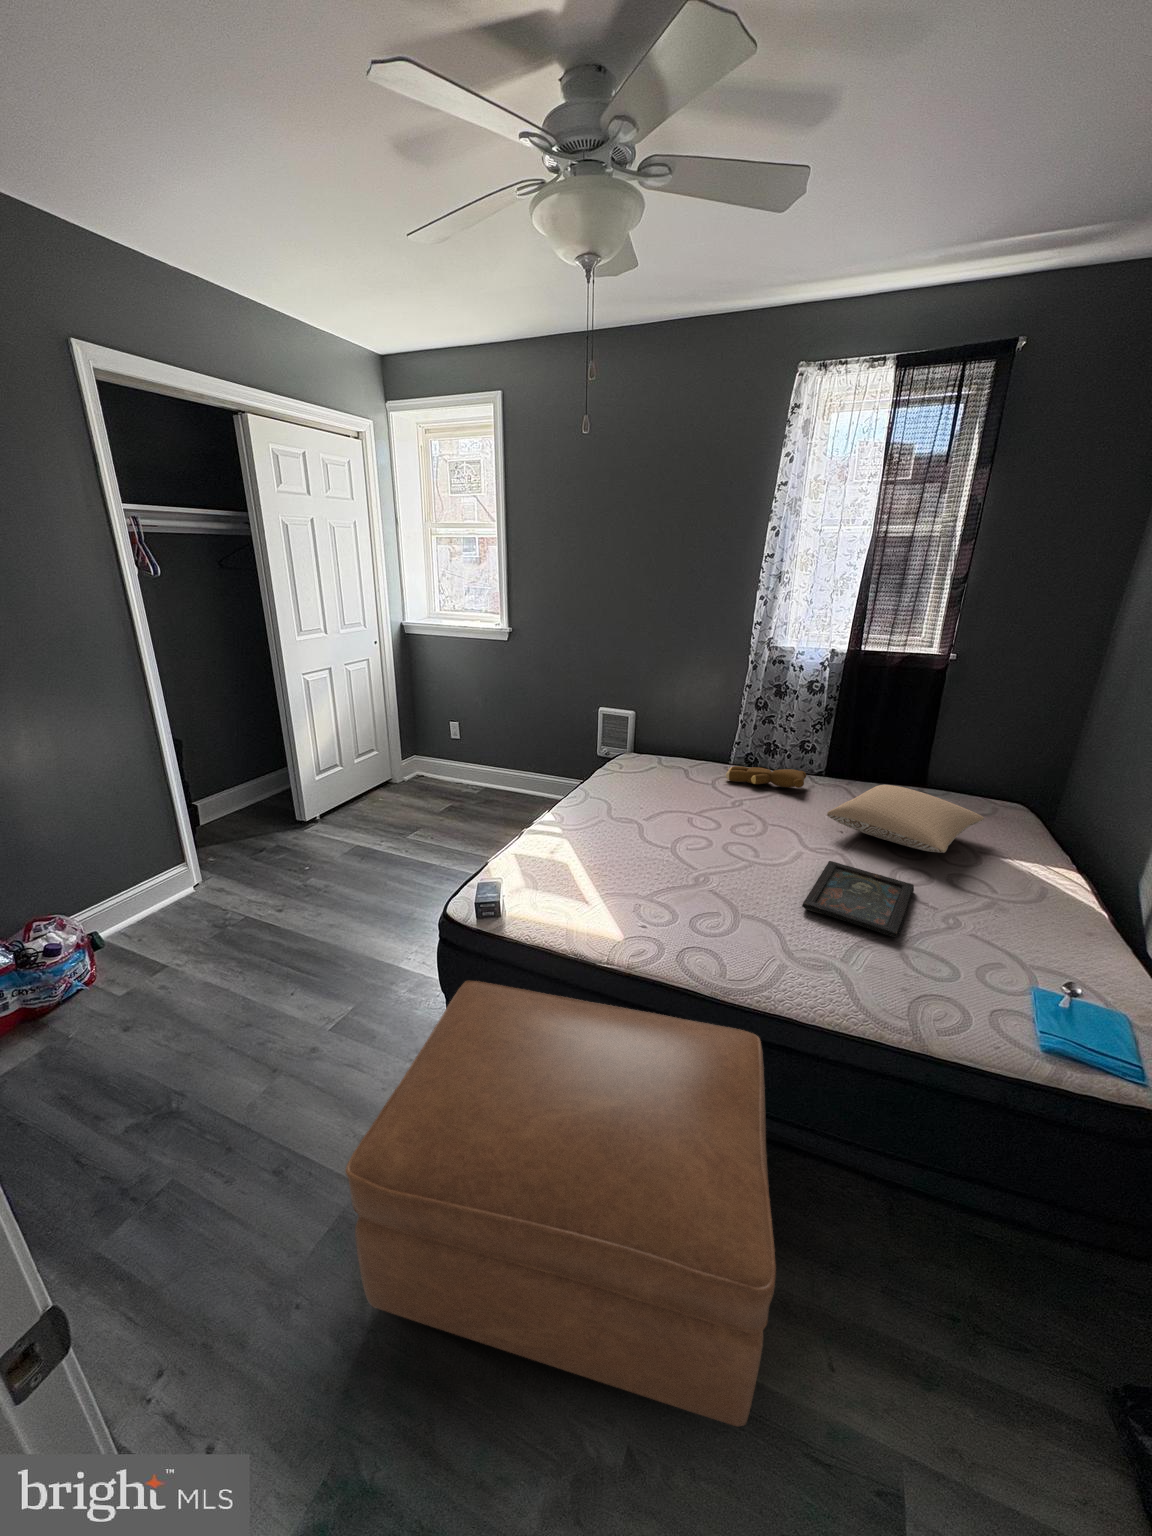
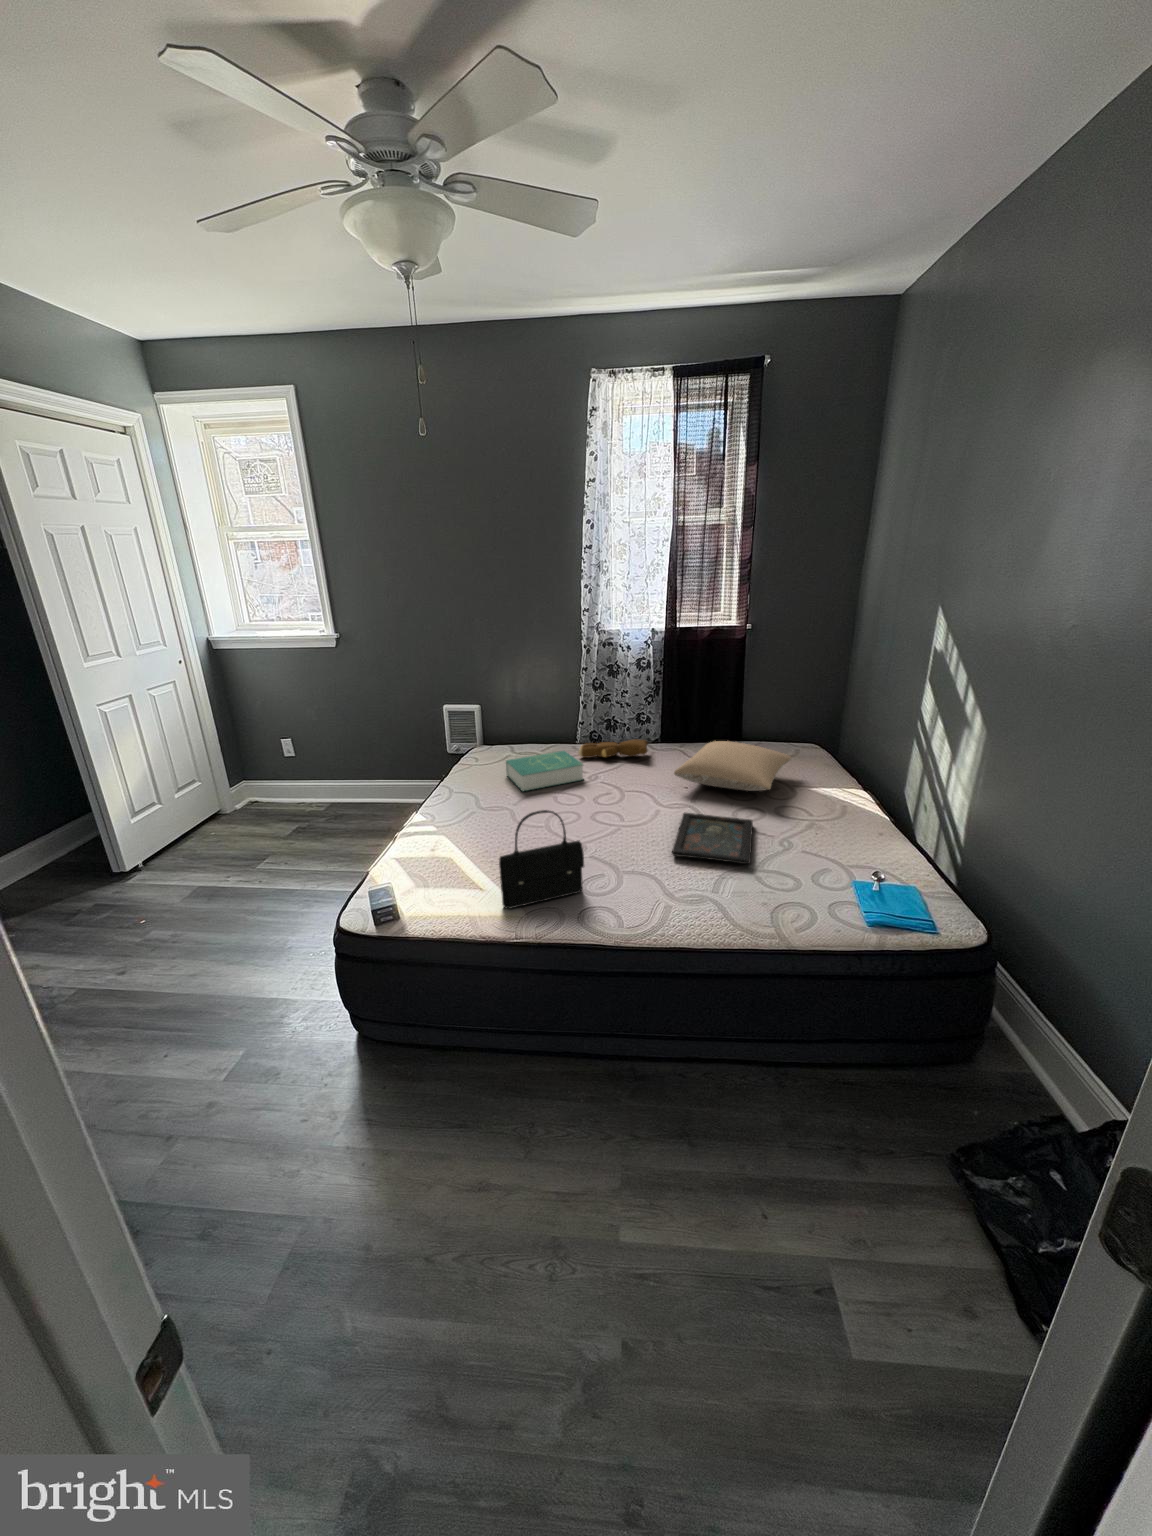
book: none [644,770,726,807] -> present [506,751,583,791]
handbag: none [601,832,695,929] -> present [499,810,584,909]
ottoman: present [345,981,776,1427] -> none [315,966,723,1320]

